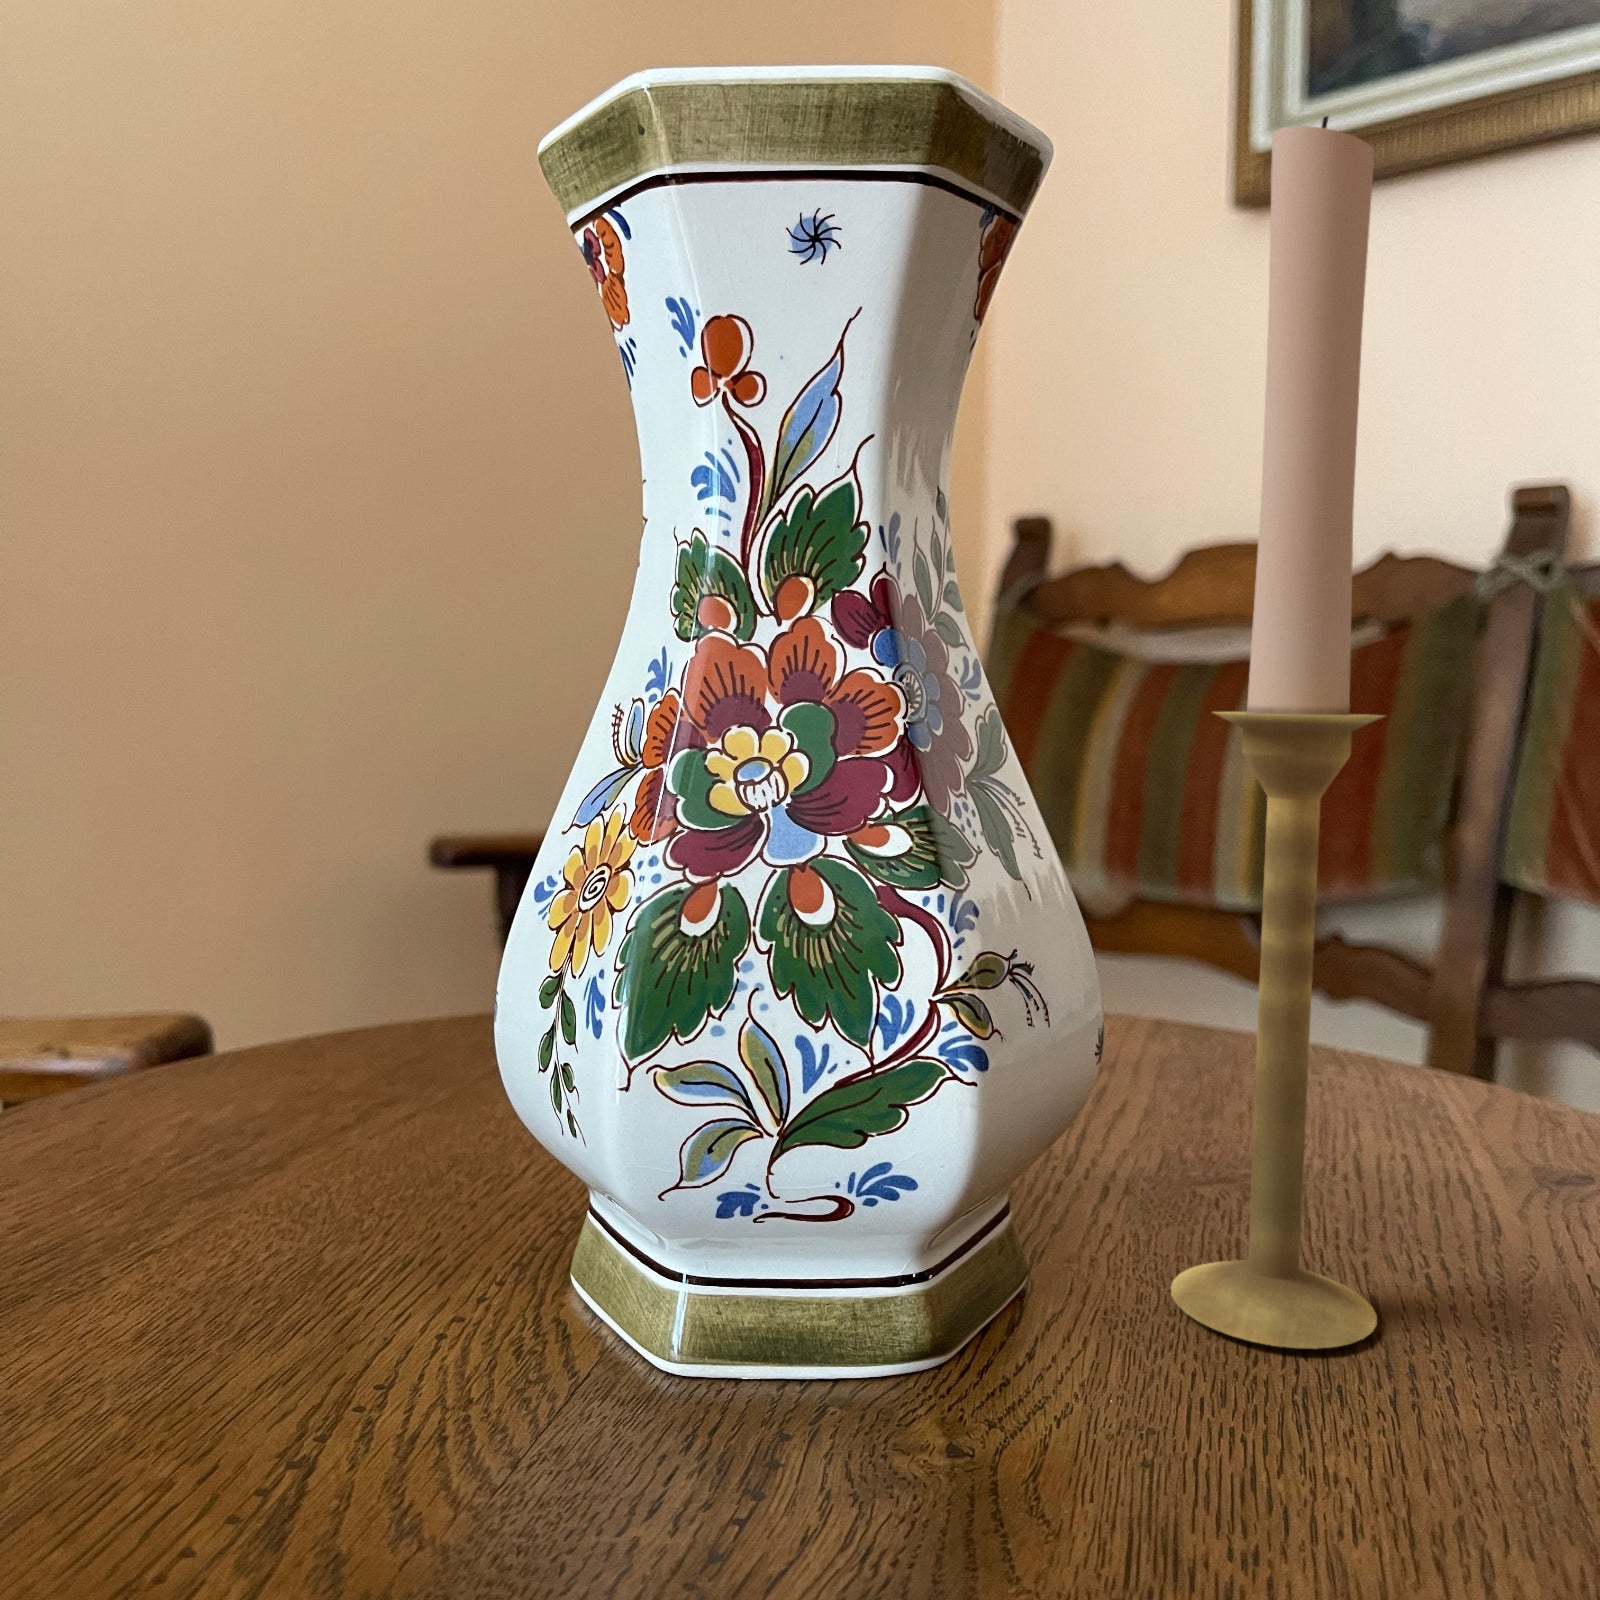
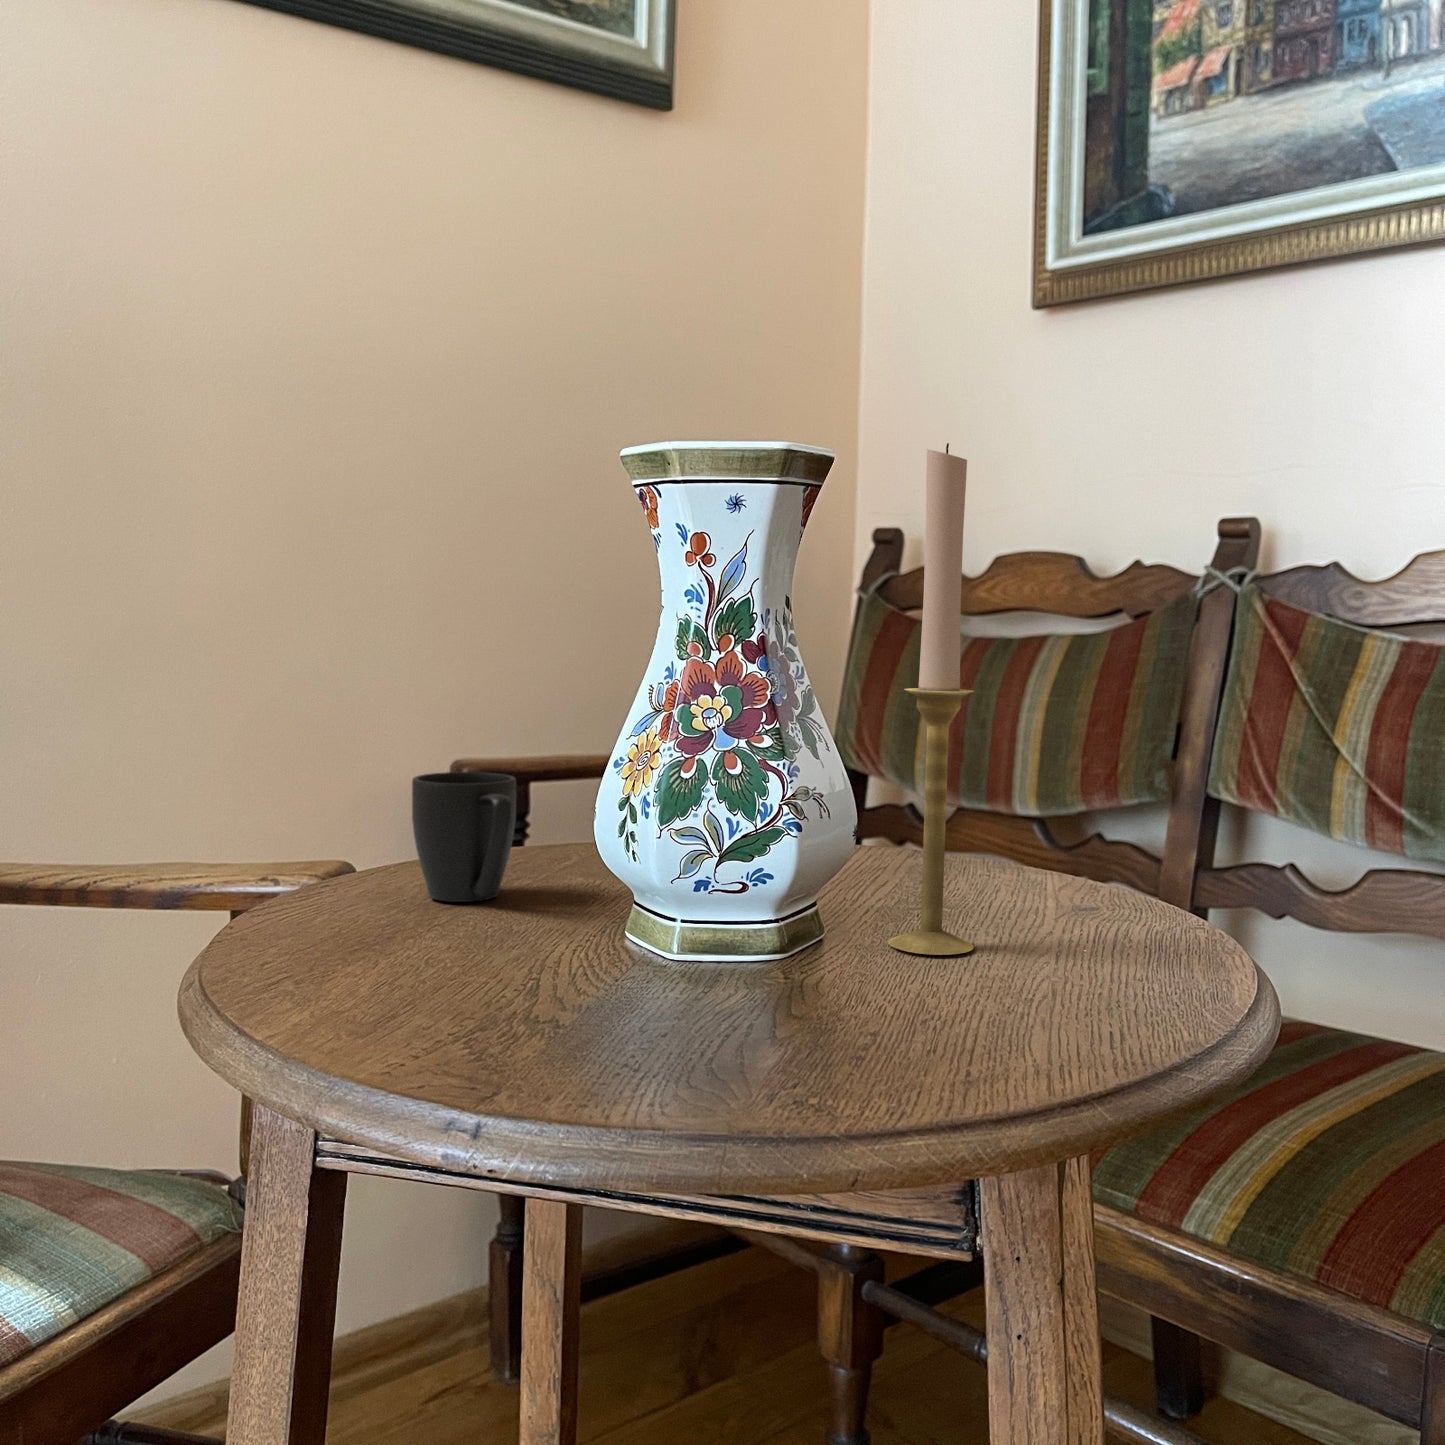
mug: none [157,893,380,1164] -> present [412,772,516,902]

